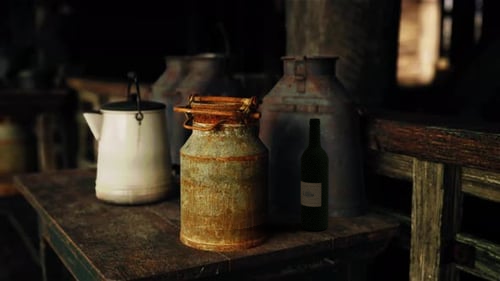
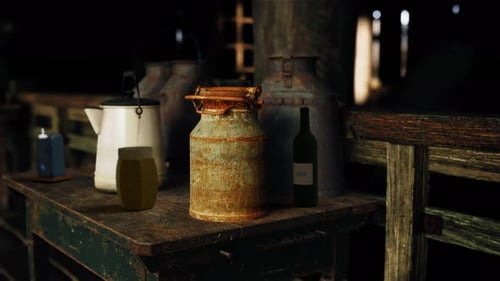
candle: none [45,126,88,182] -> present [30,130,73,182]
jar: none [108,157,151,228] -> present [115,146,158,210]

